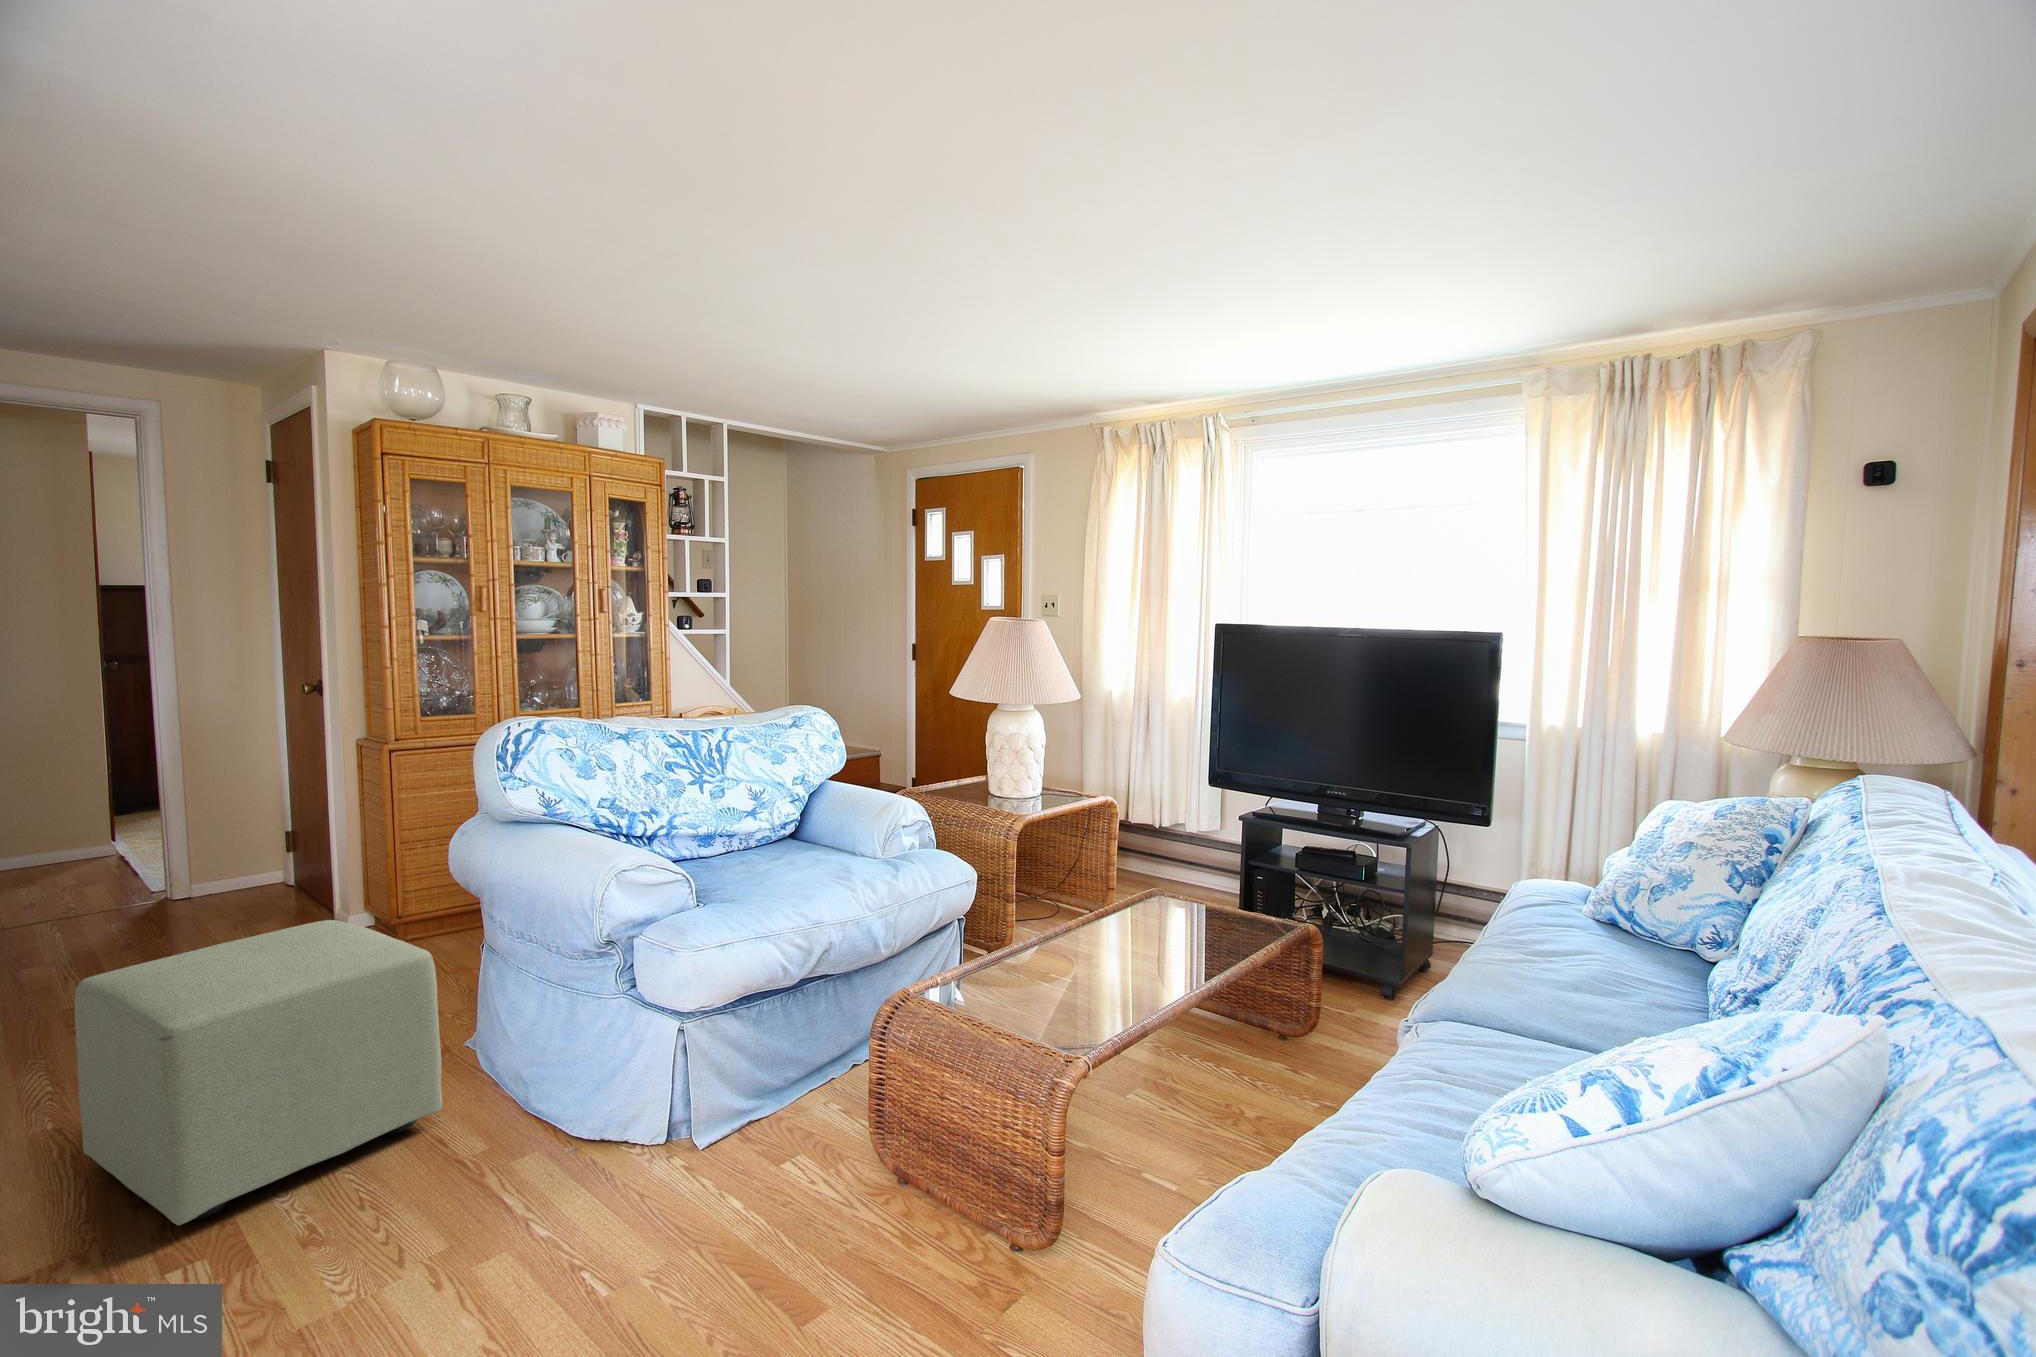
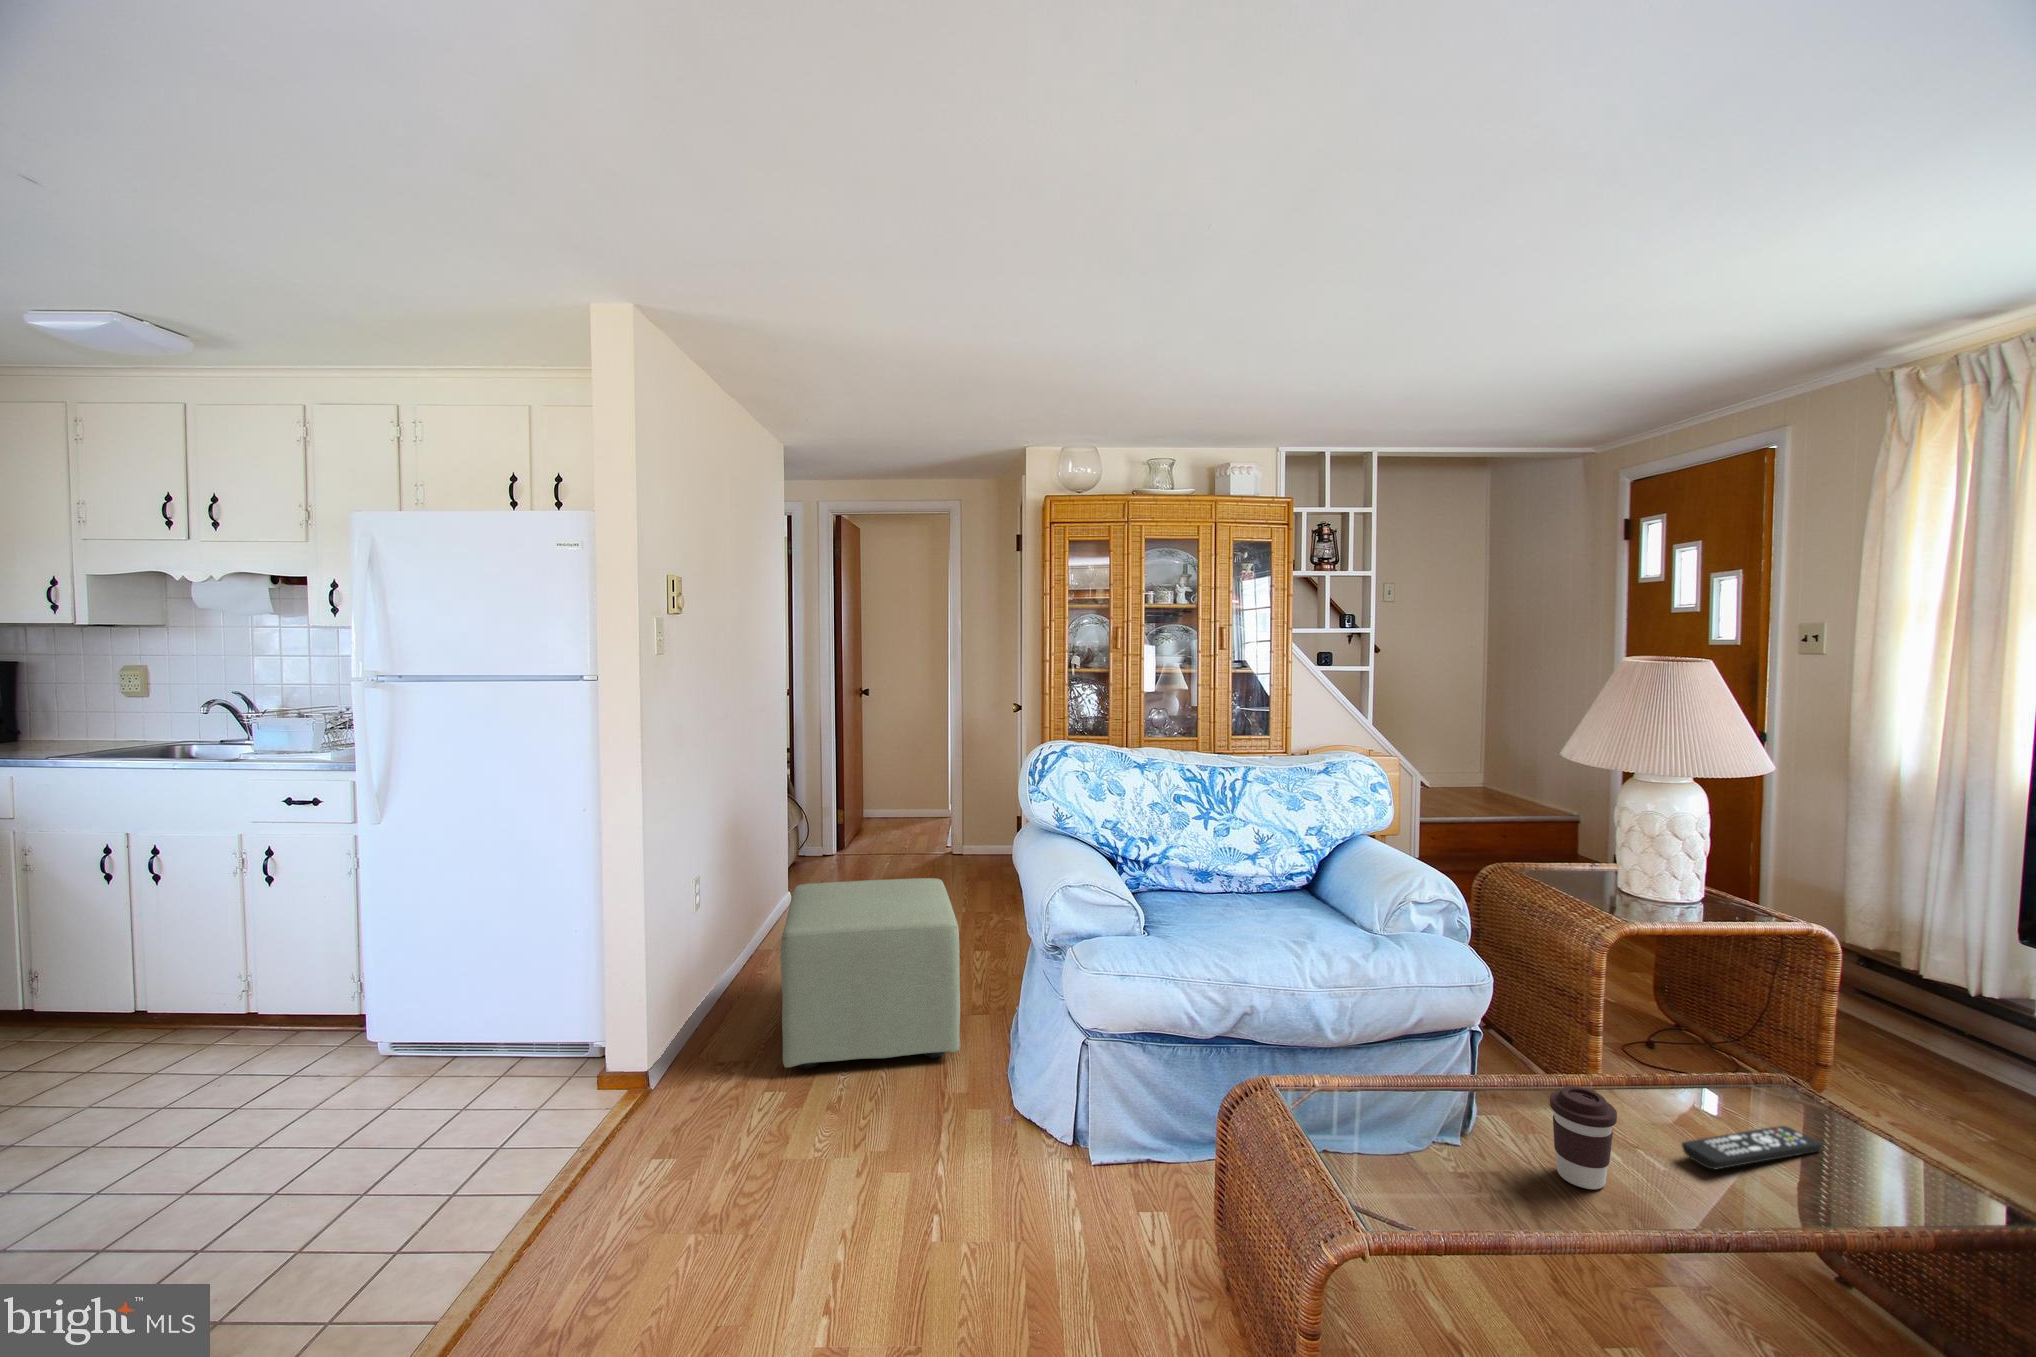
remote control: none [1114,905,1164,938] -> present [1682,1126,1822,1170]
coffee cup: none [1061,907,1099,972] -> present [1550,1086,1617,1189]

